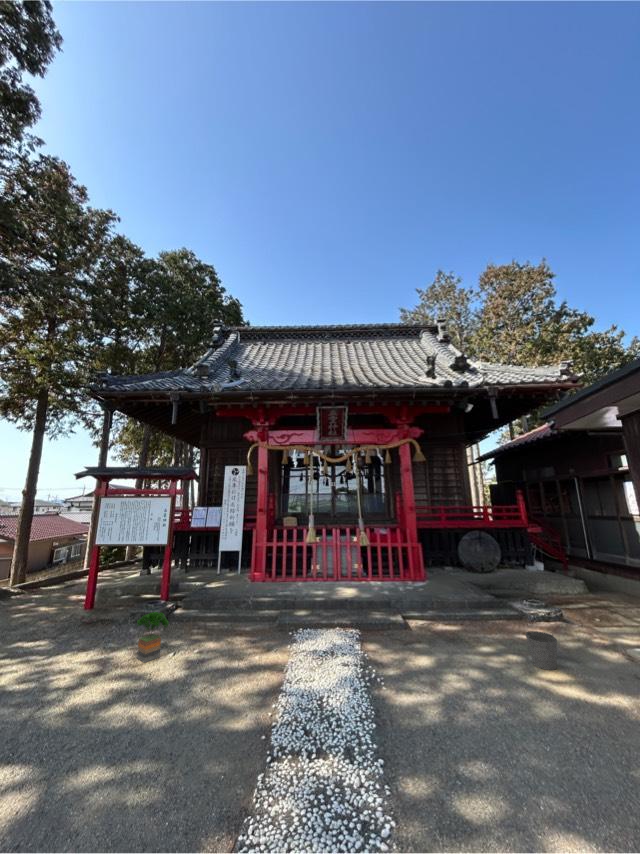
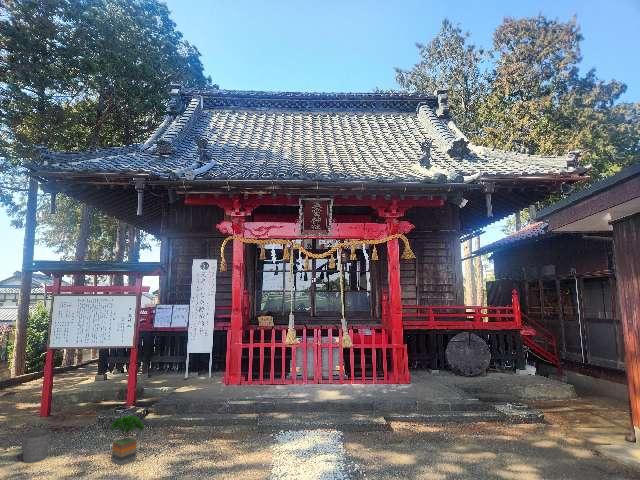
bucket: present [525,631,557,670] -> present [21,429,52,463]

